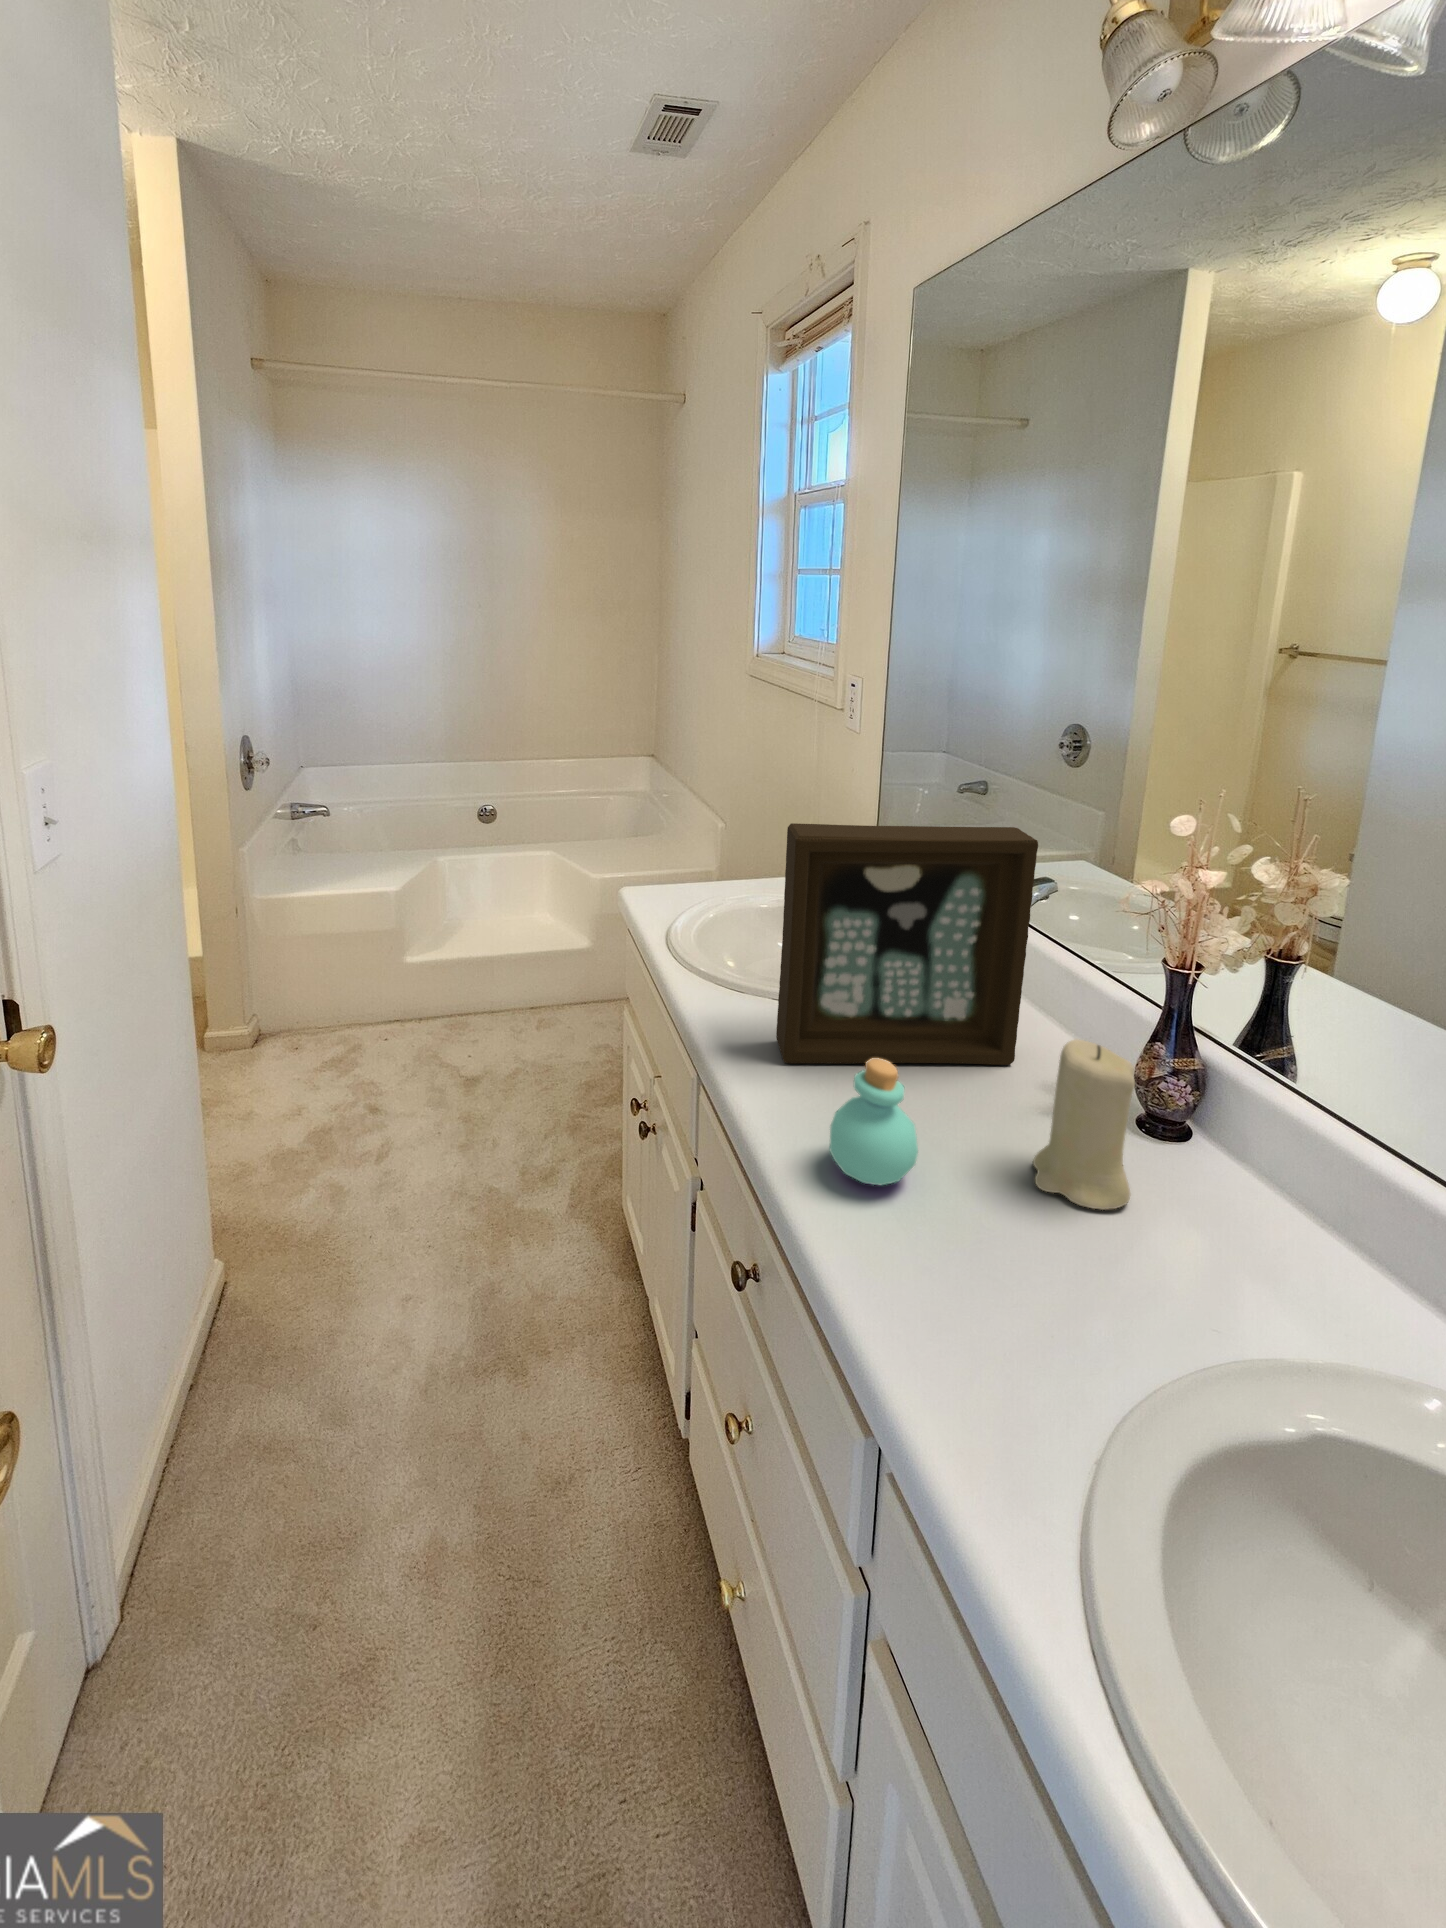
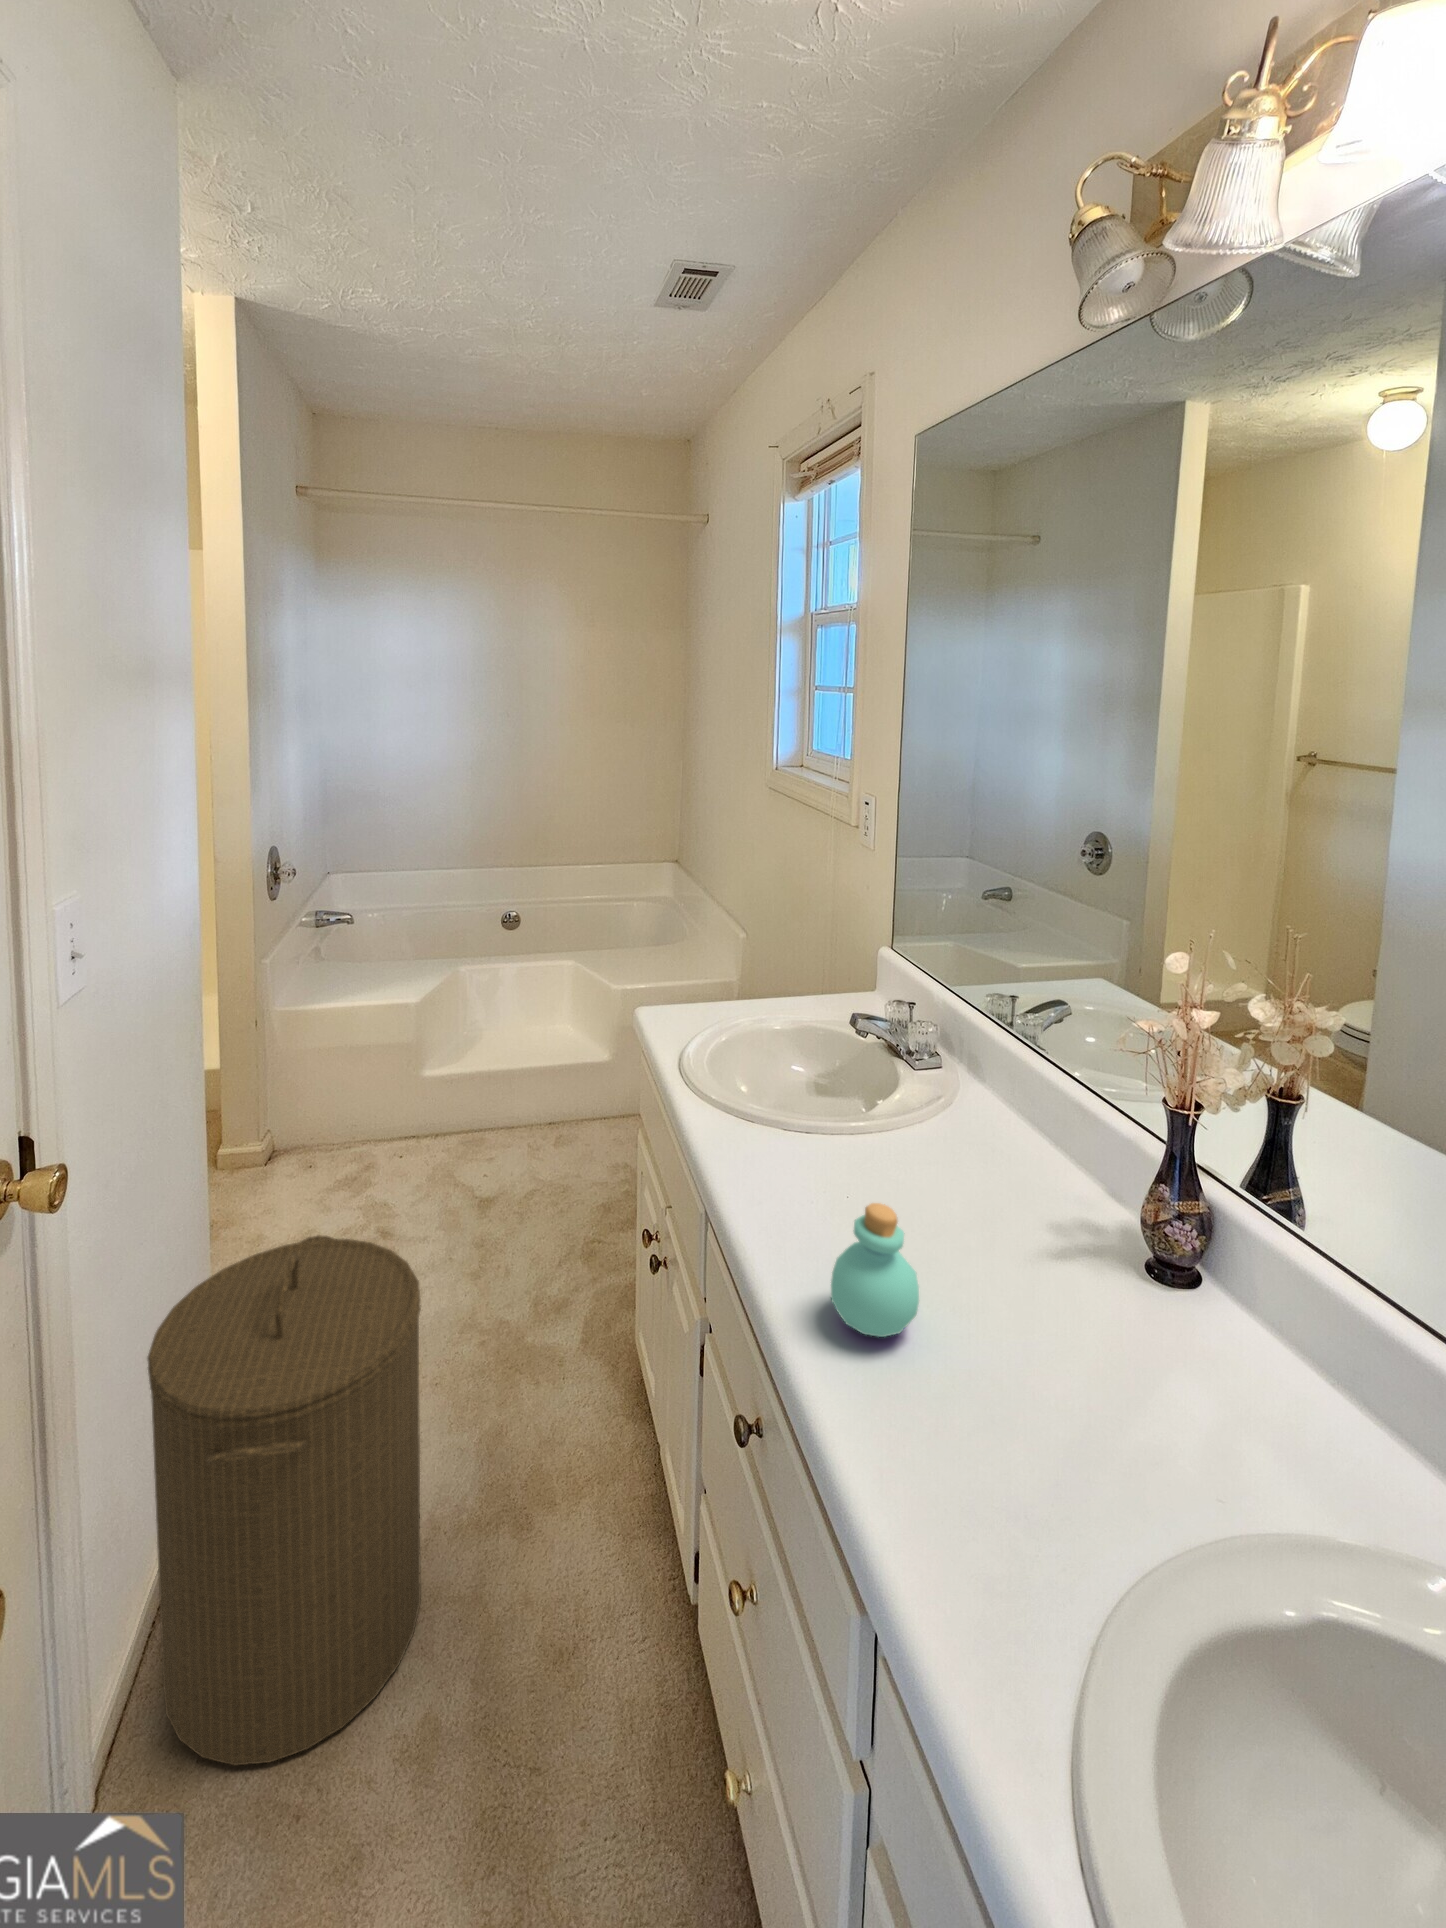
picture frame: present [776,823,1038,1065] -> none [785,956,1039,1204]
candle: present [1033,1039,1135,1210] -> none [1038,1184,1135,1365]
laundry hamper: none [150,1104,424,1575] -> present [147,1235,421,1765]

